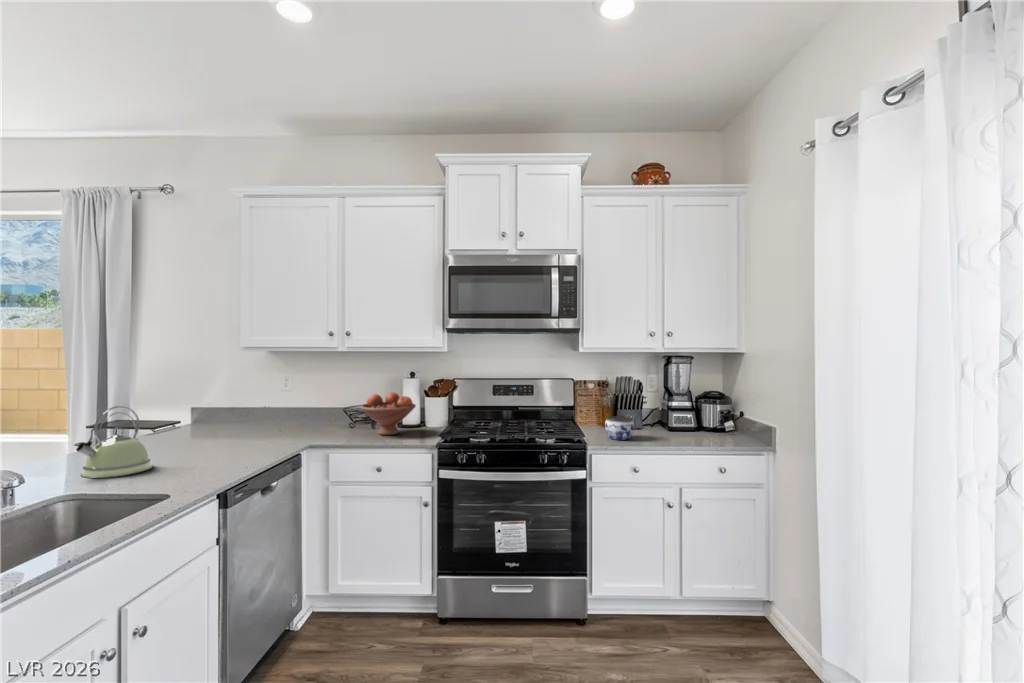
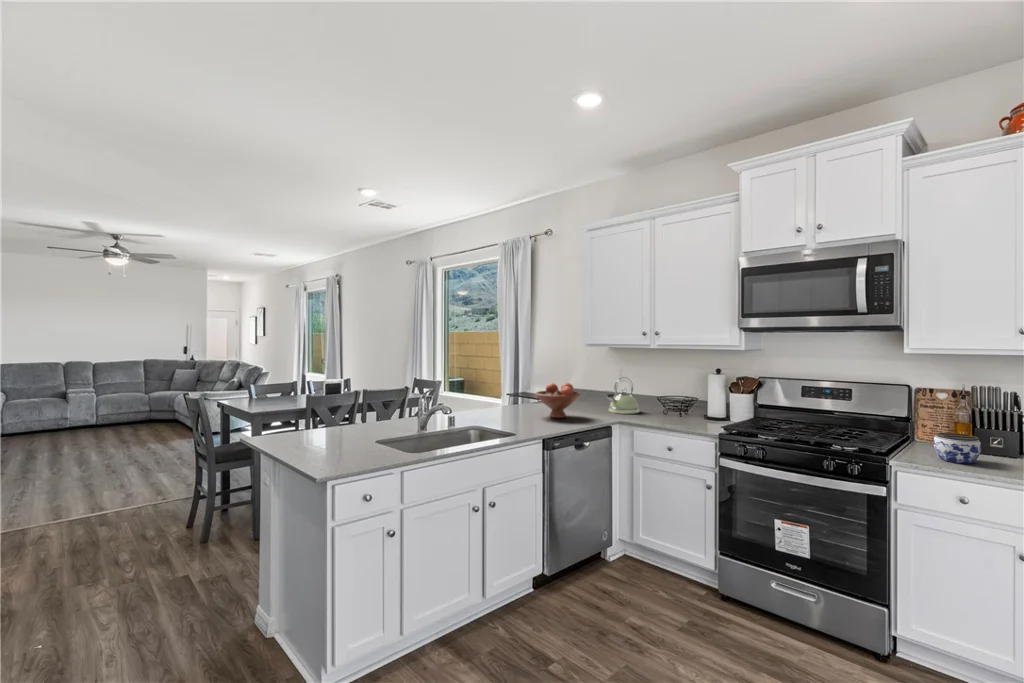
fruit bowl: present [361,392,416,435] -> present [535,383,580,418]
kettle: present [74,406,153,478] -> present [607,377,639,414]

